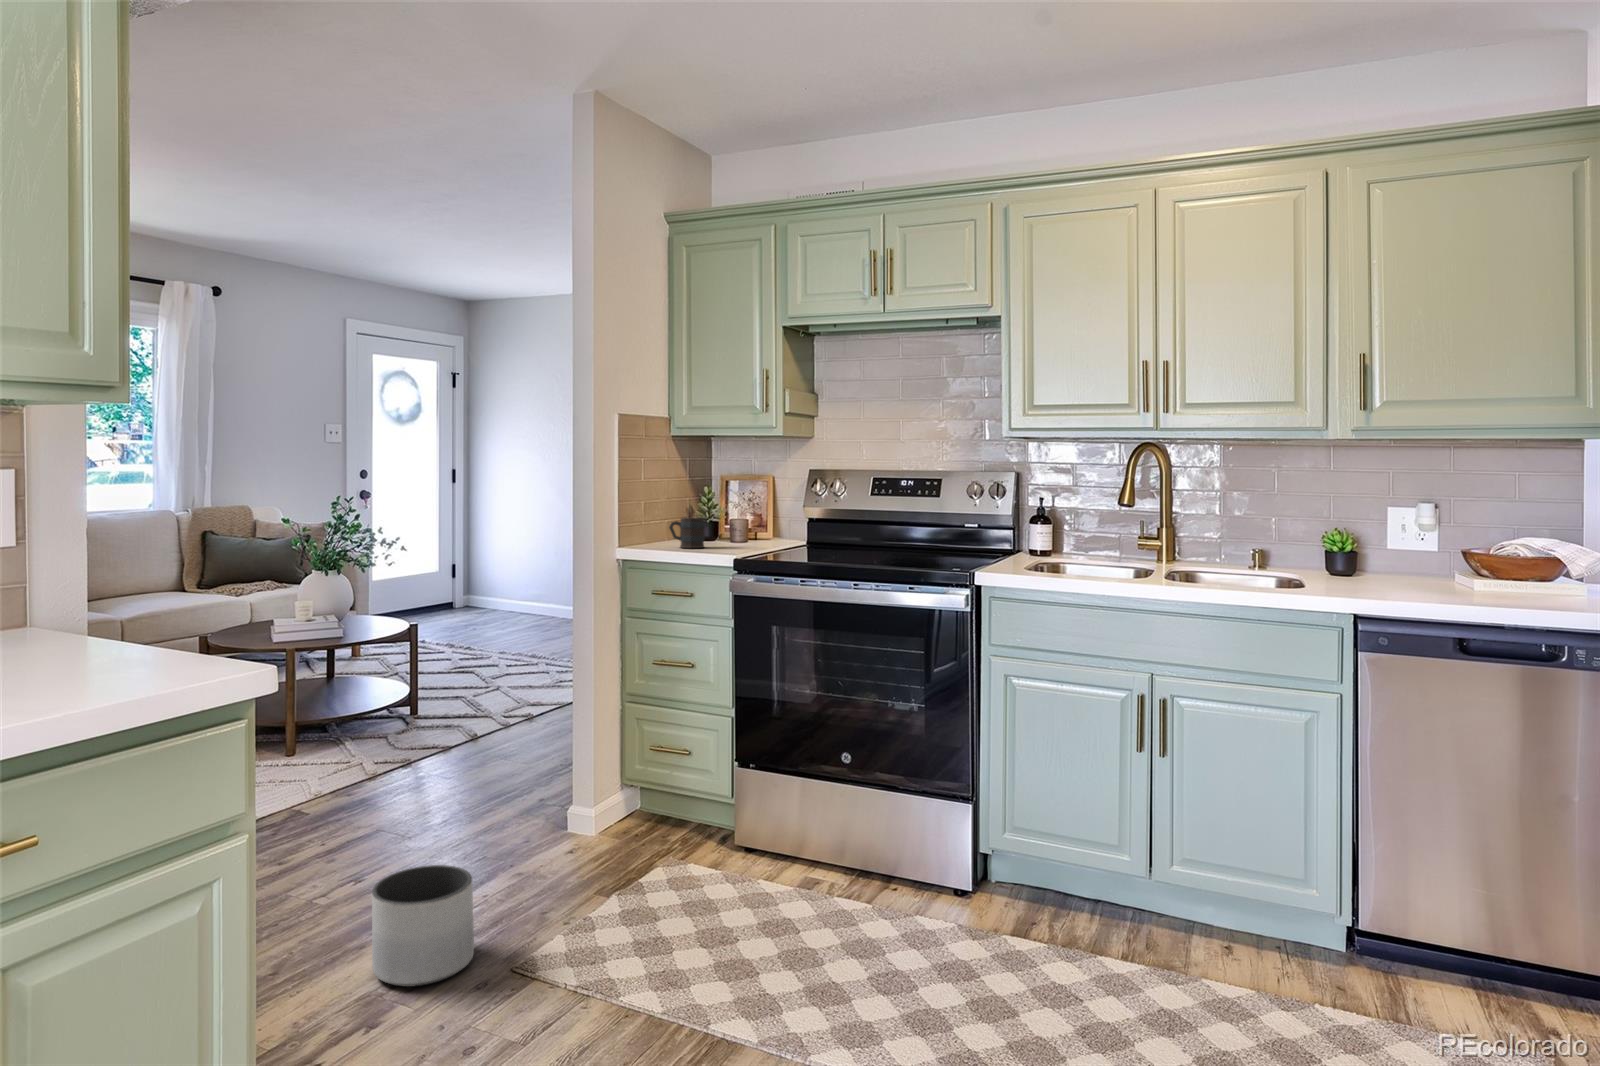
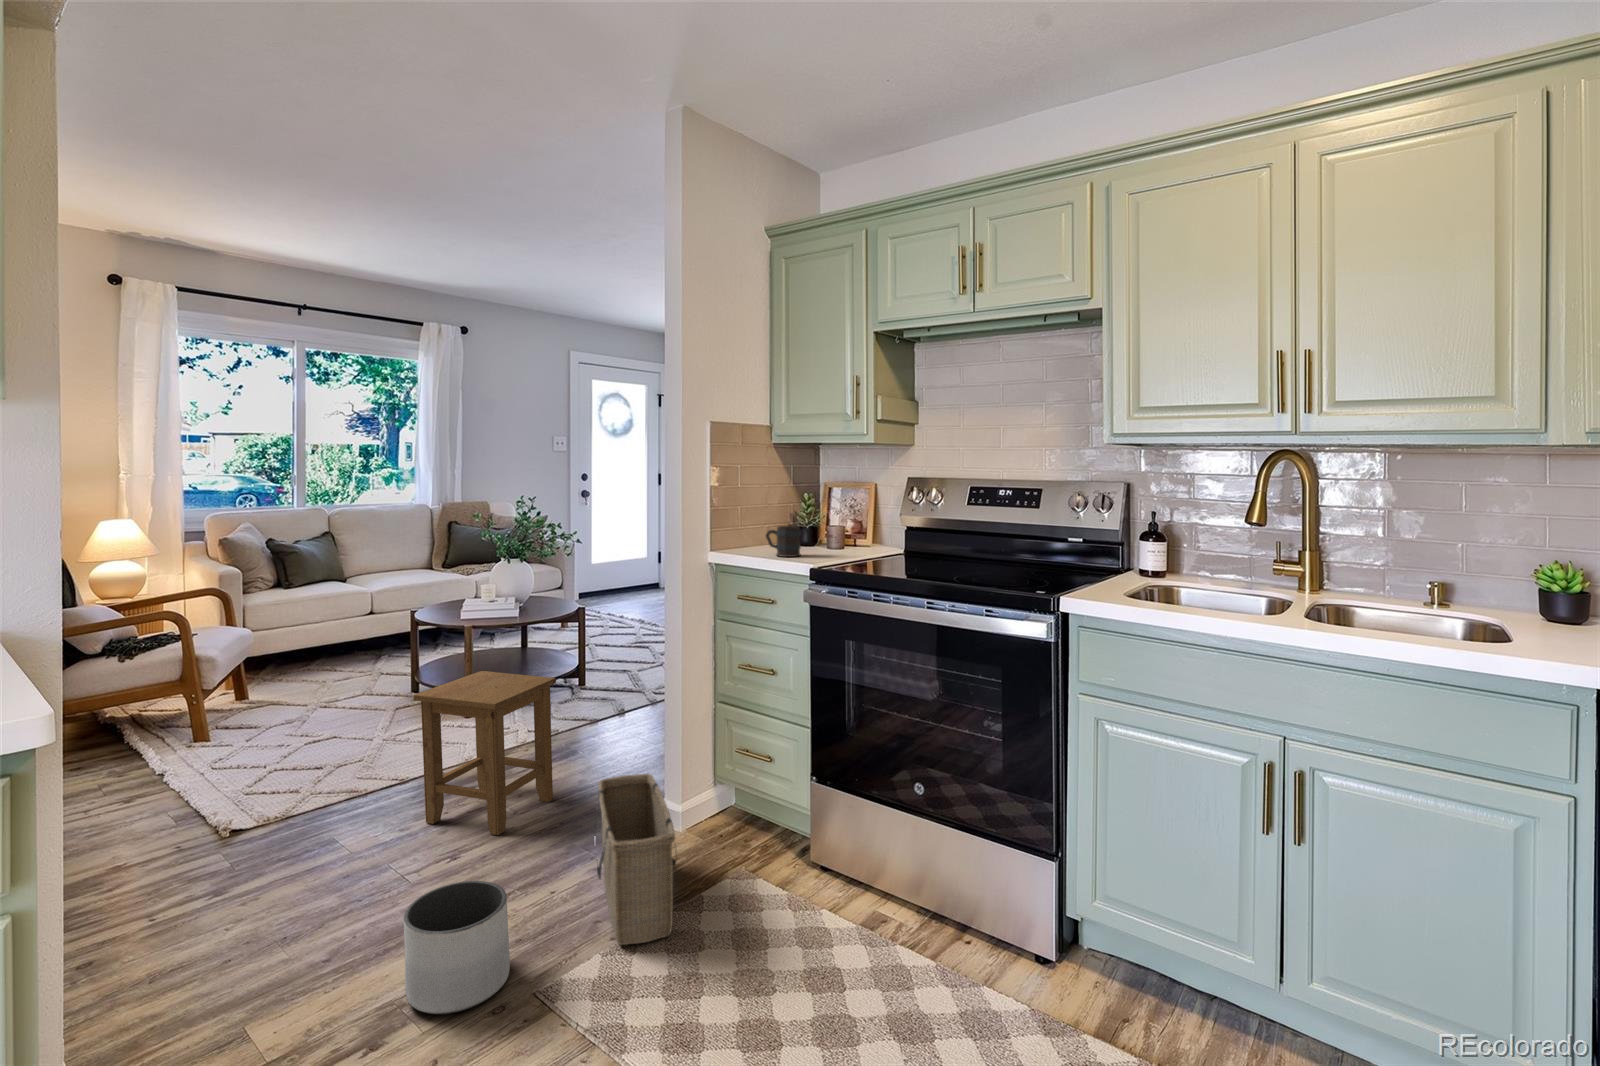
stool: none [289,681,441,851] -> present [414,671,556,835]
basket: none [522,767,627,920] -> present [597,774,676,945]

